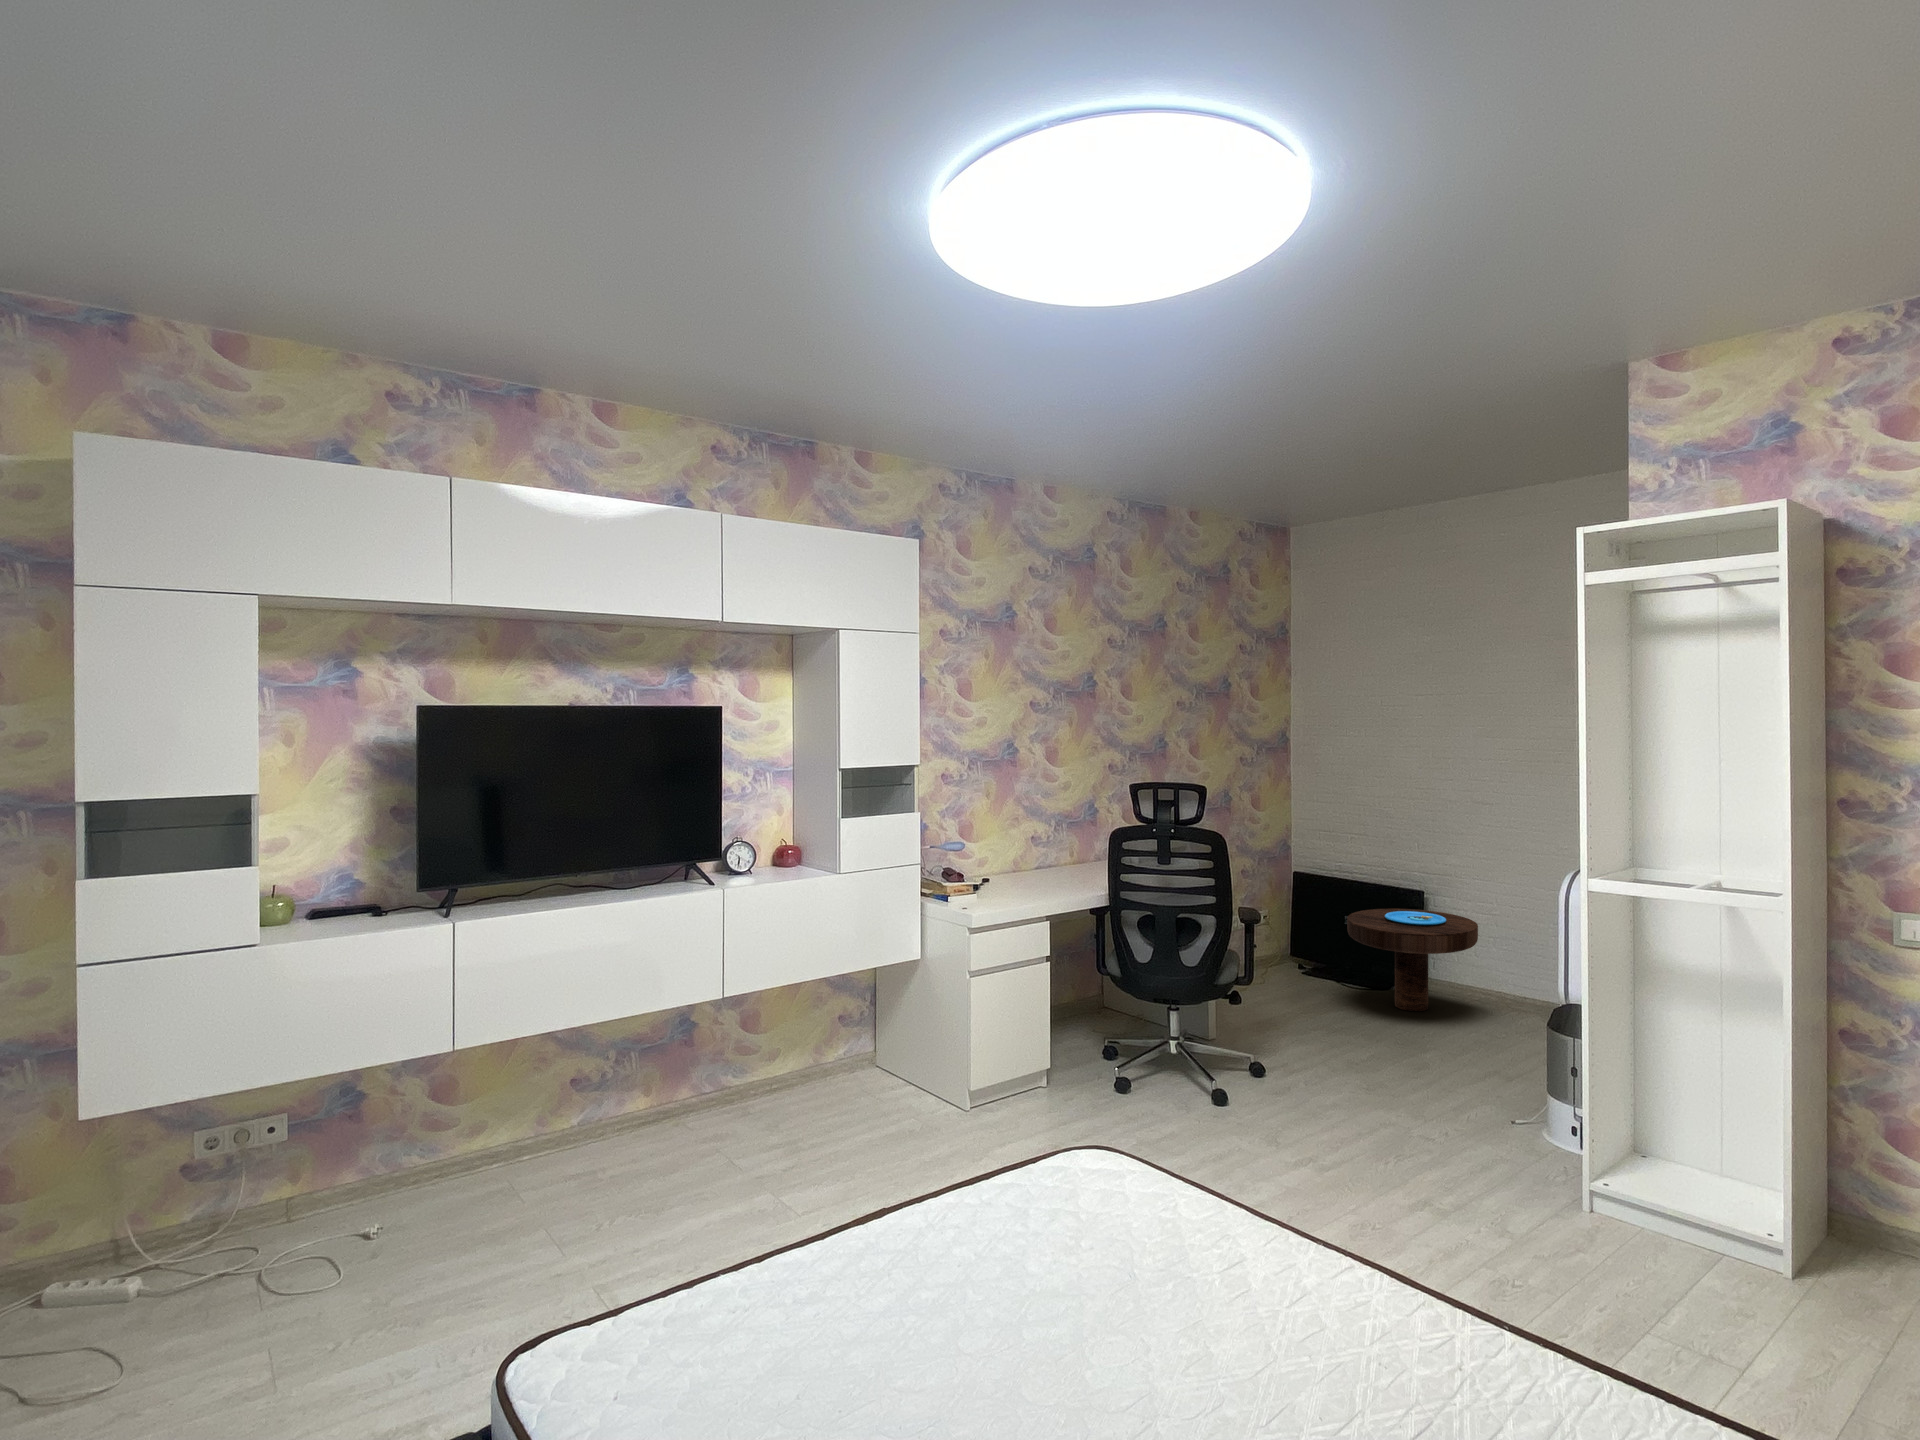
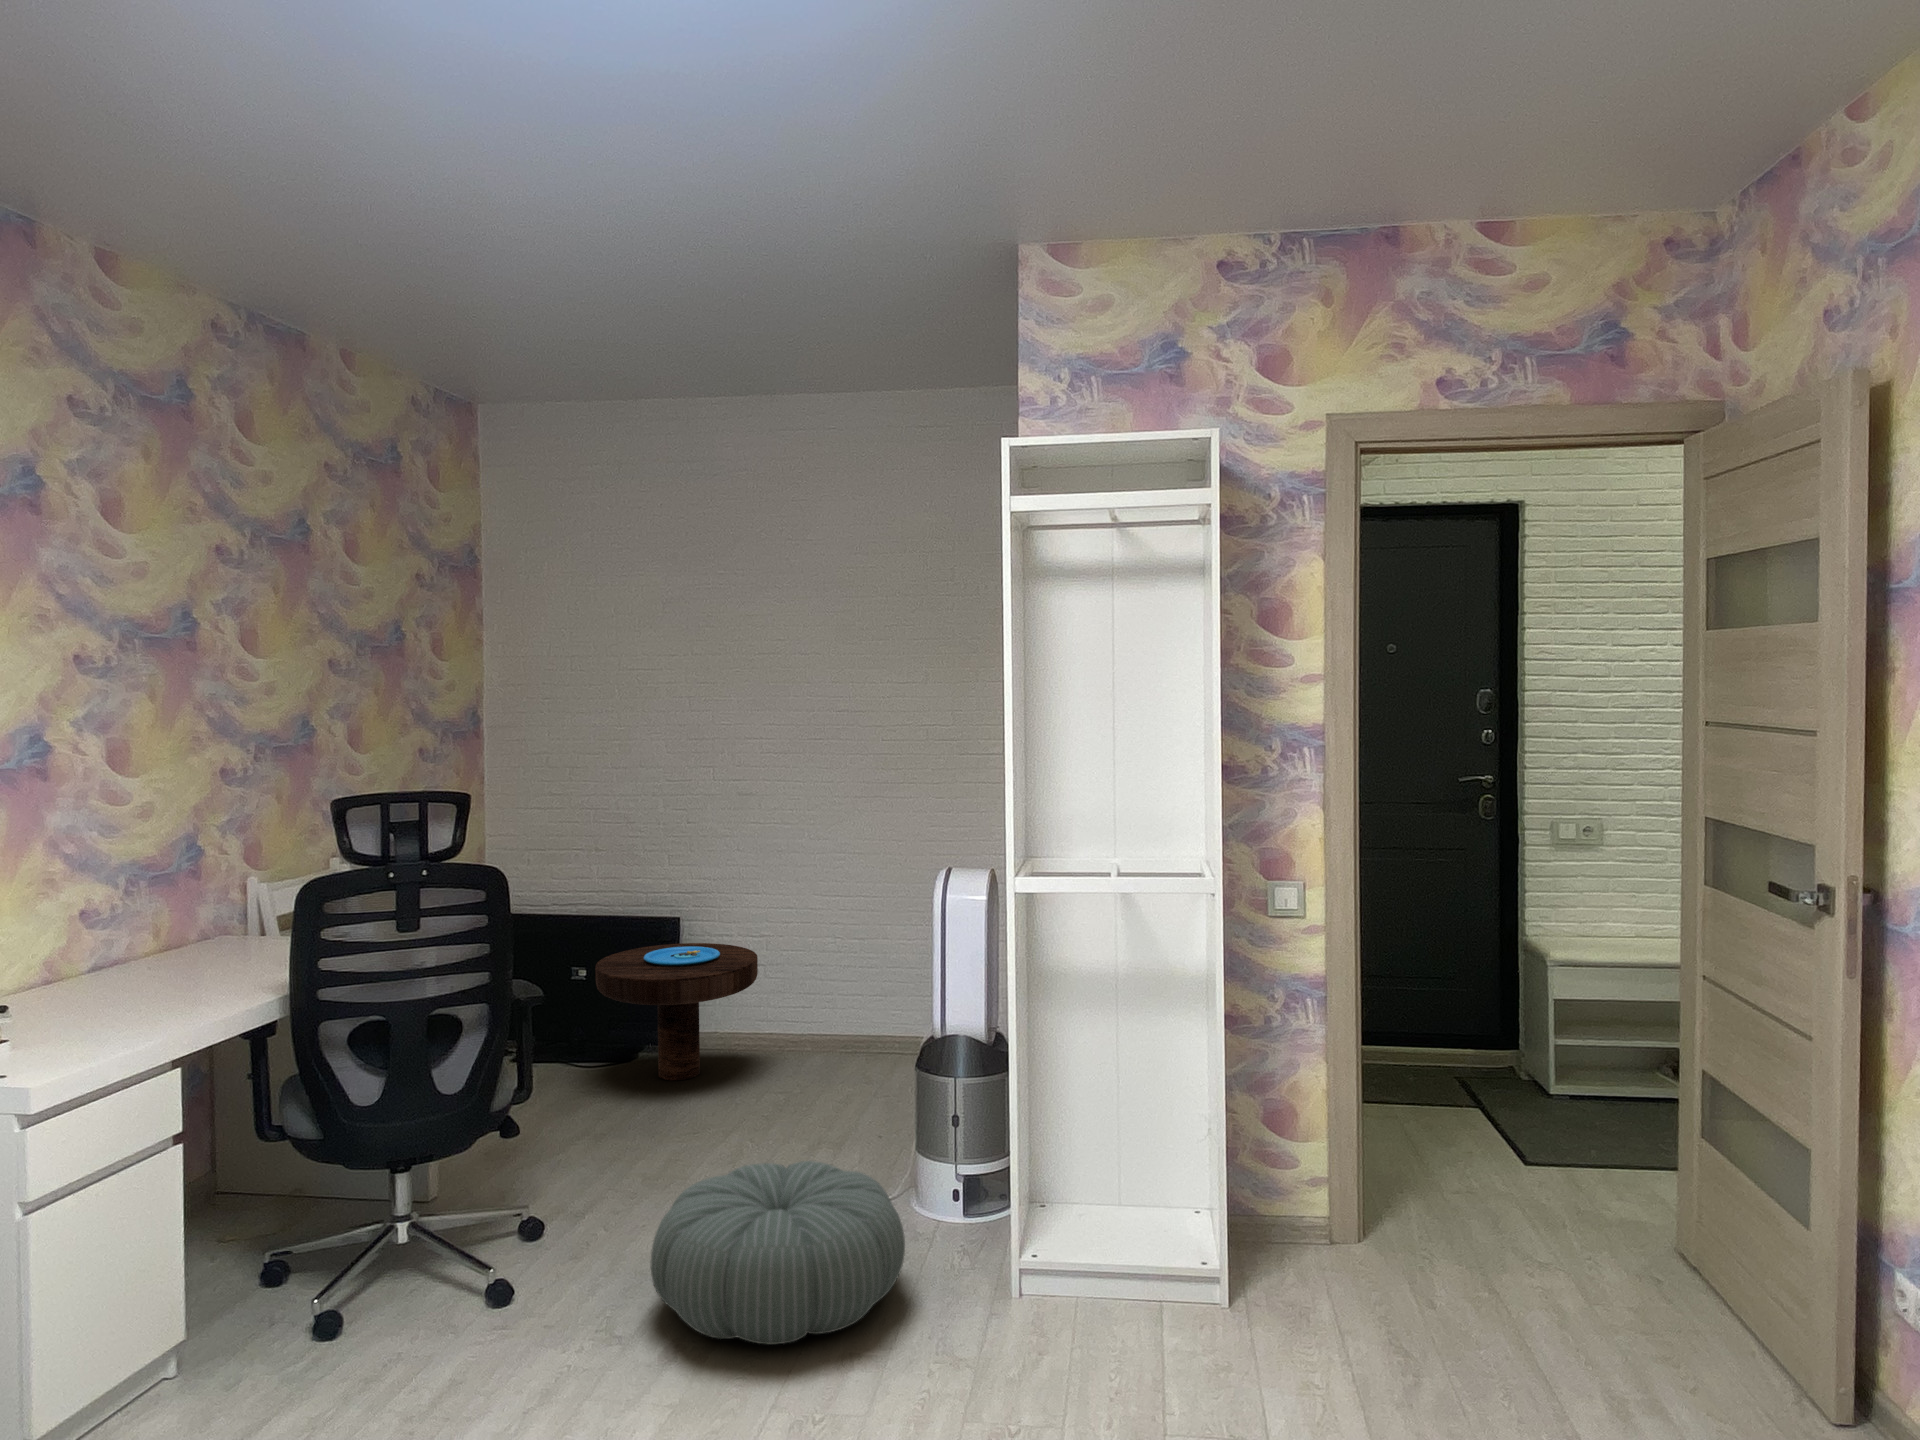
pouf: none [1294,1060,1483,1183] -> present [651,1161,905,1345]

